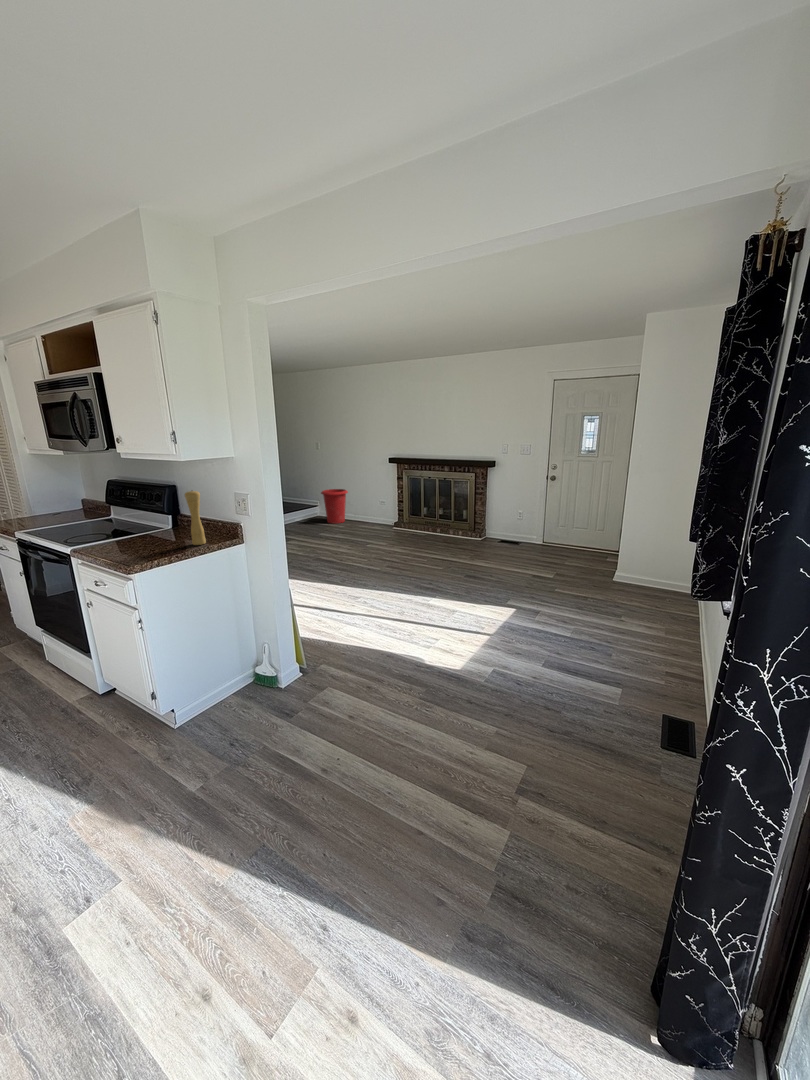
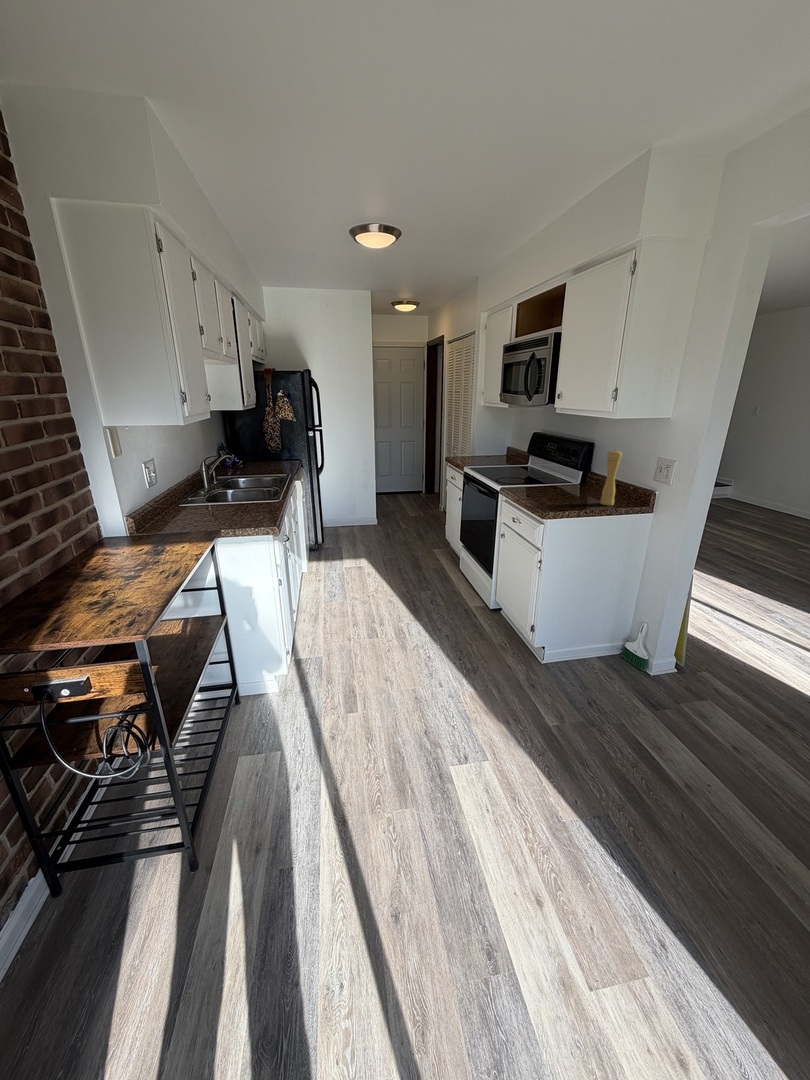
waste bin: present [321,489,348,523] -> none [742,468,787,512]

